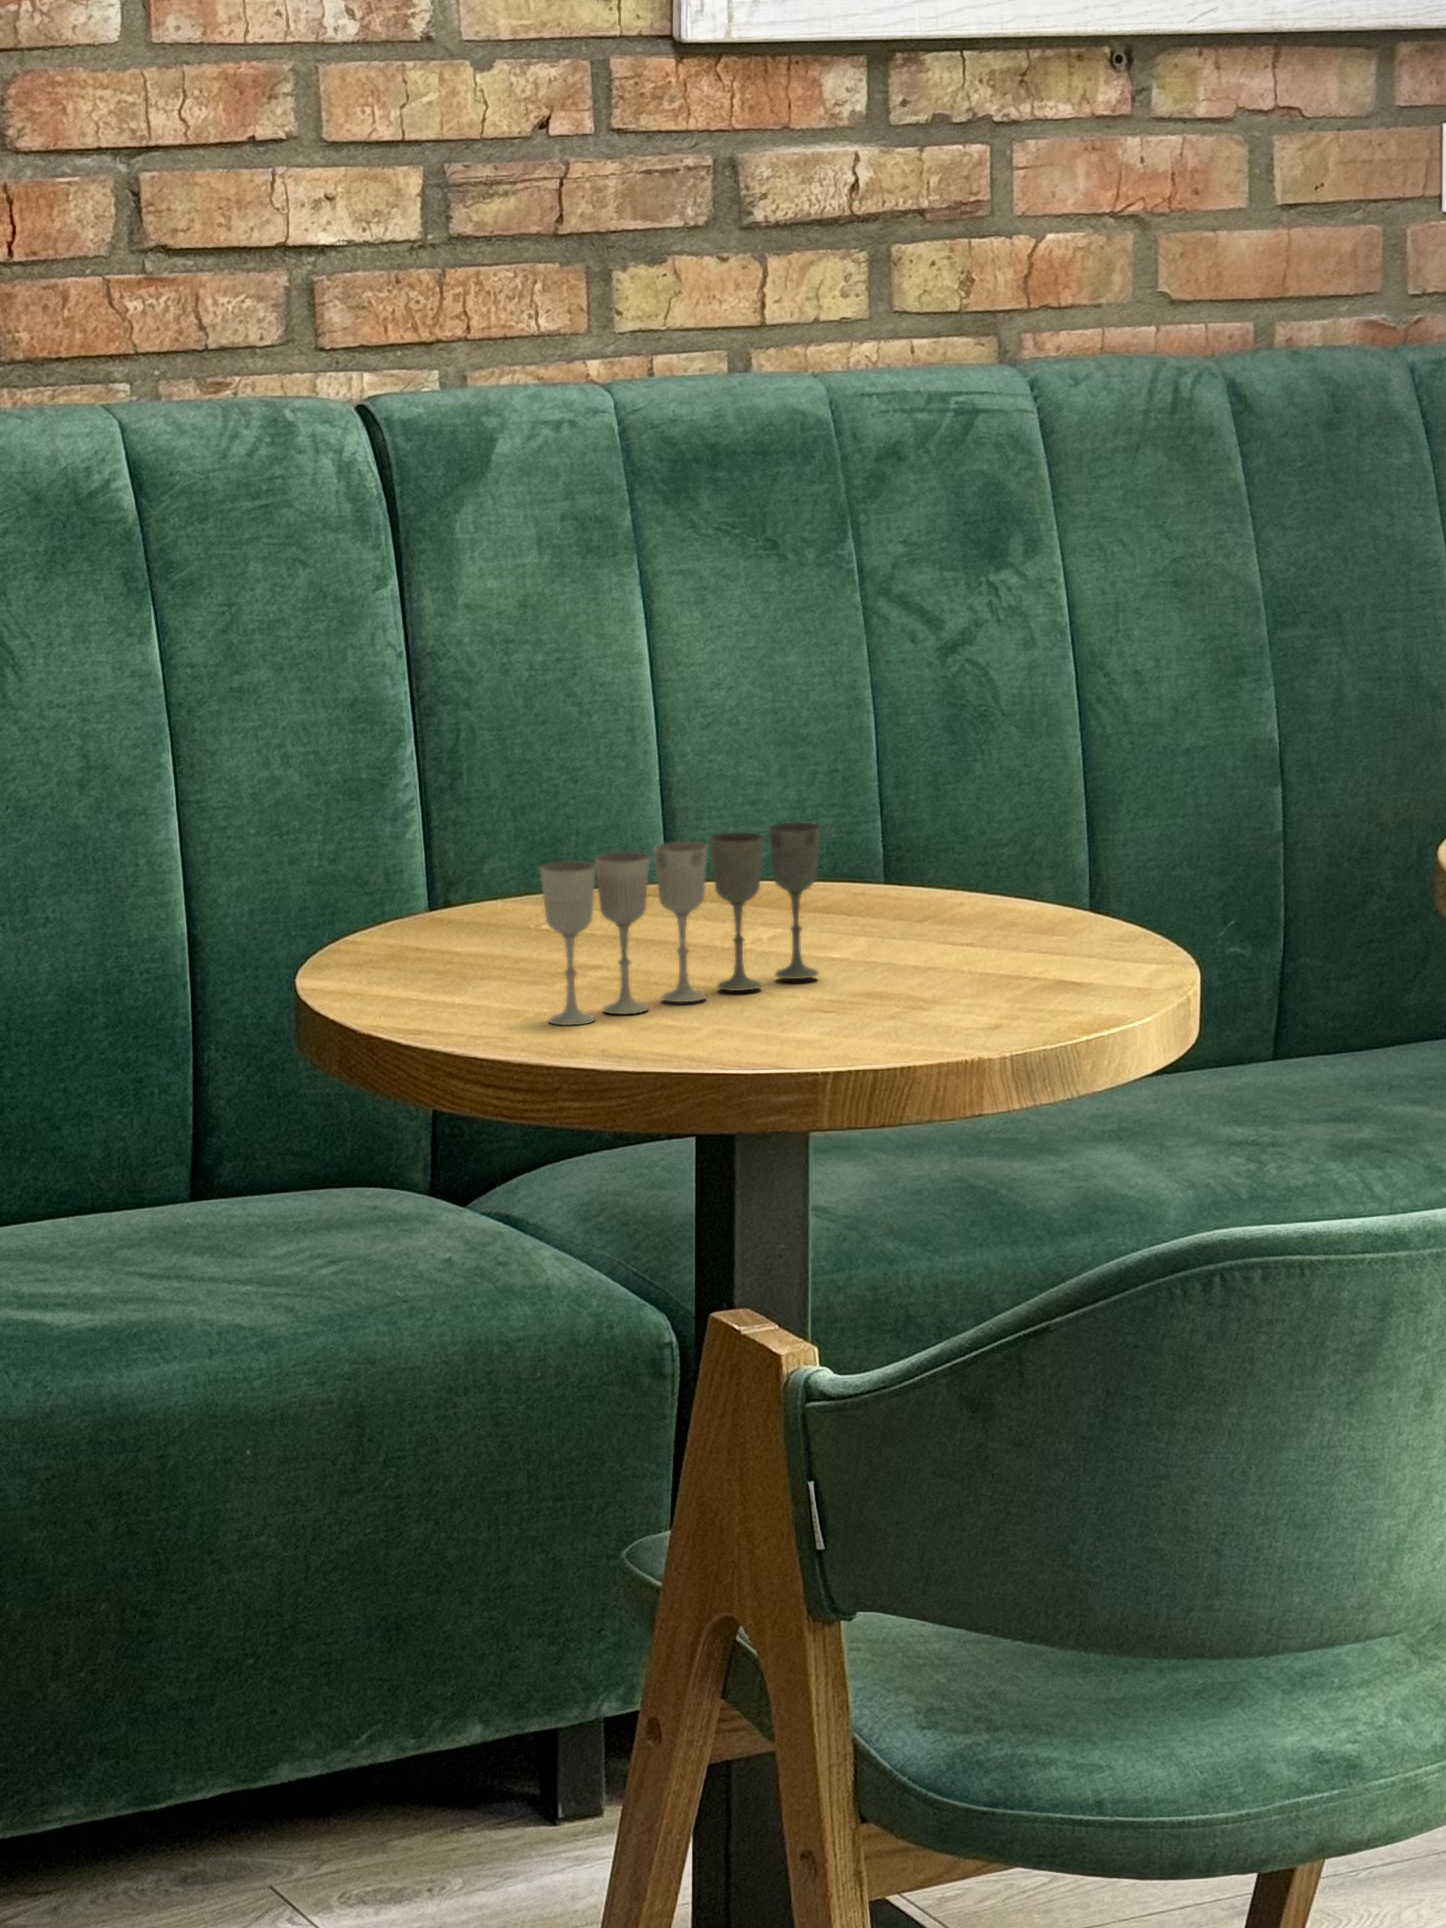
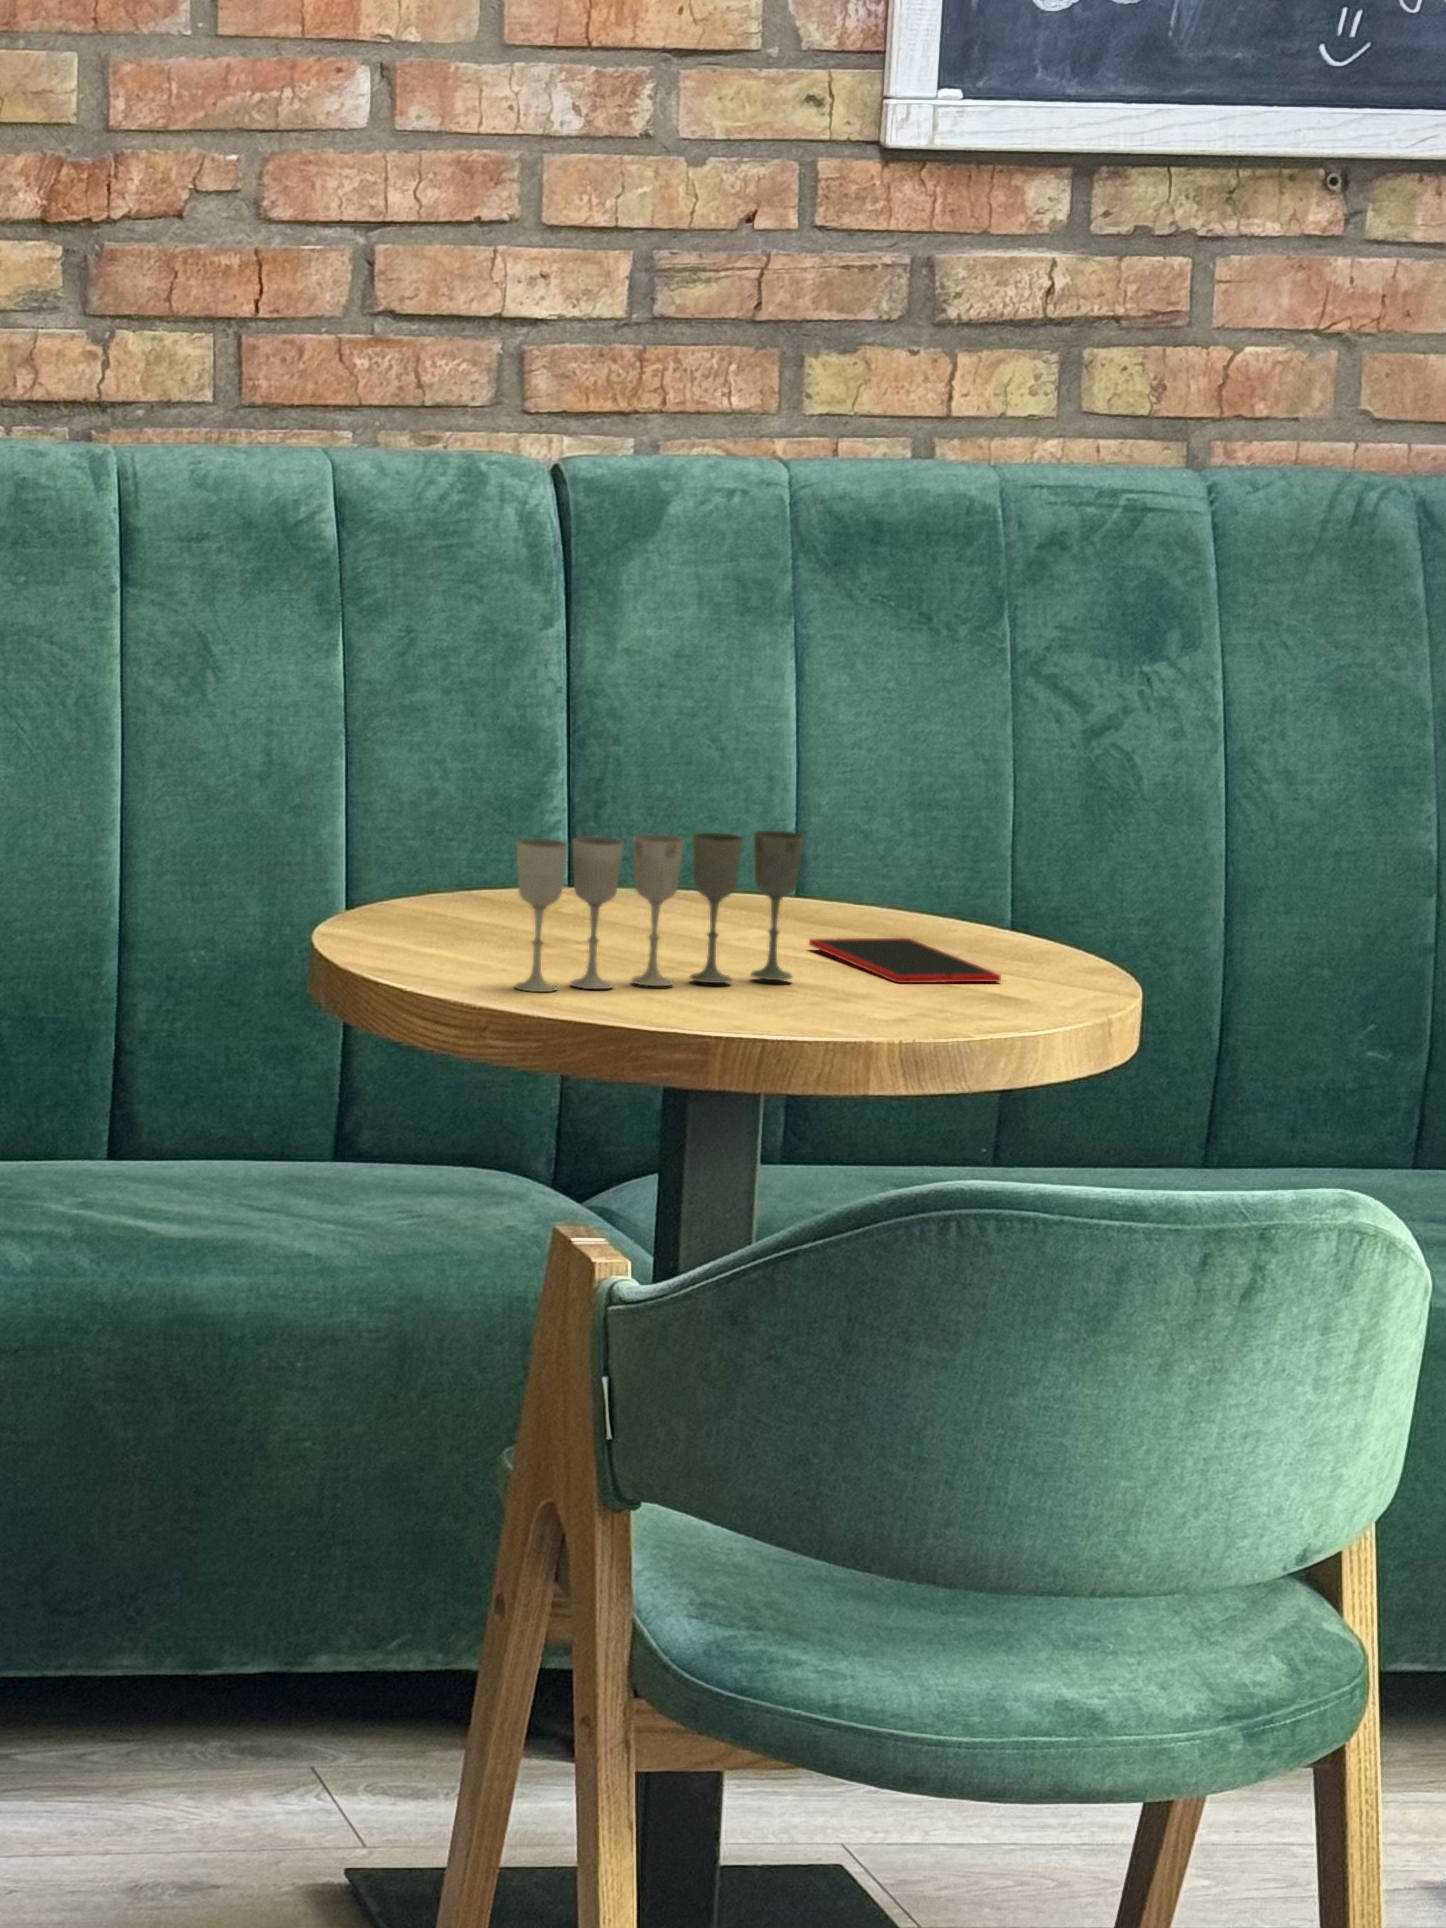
smartphone: none [803,911,1016,965] -> present [809,938,1001,983]

